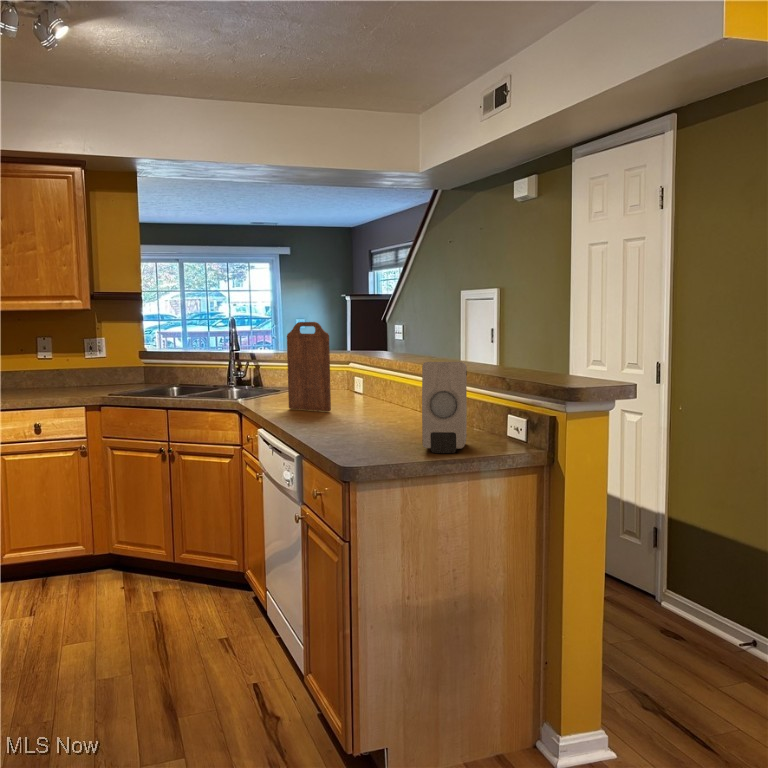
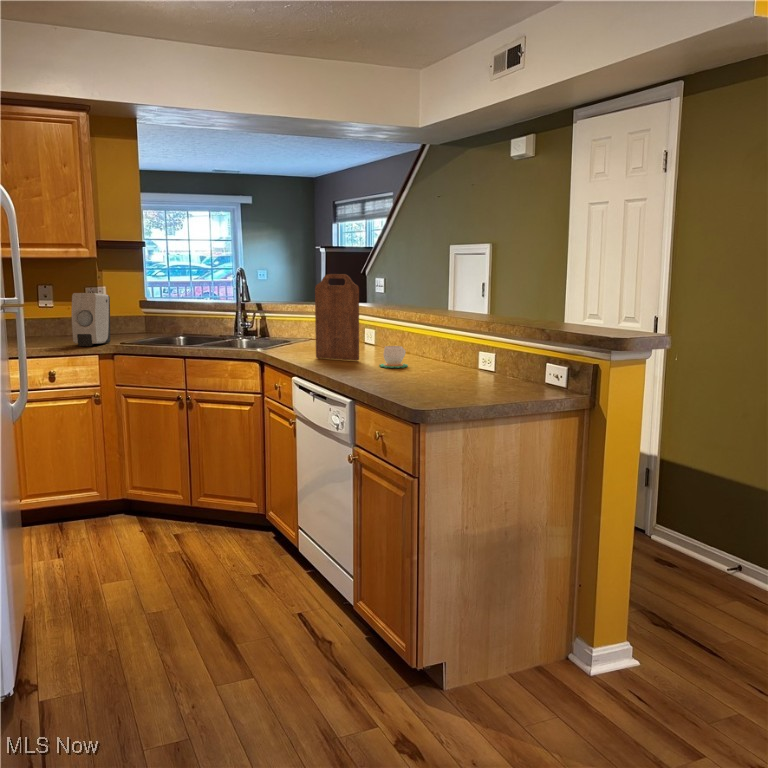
soap dispenser: present [422,362,467,453] -> present [72,293,111,346]
mug: none [346,396,377,420] -> present [379,346,408,368]

